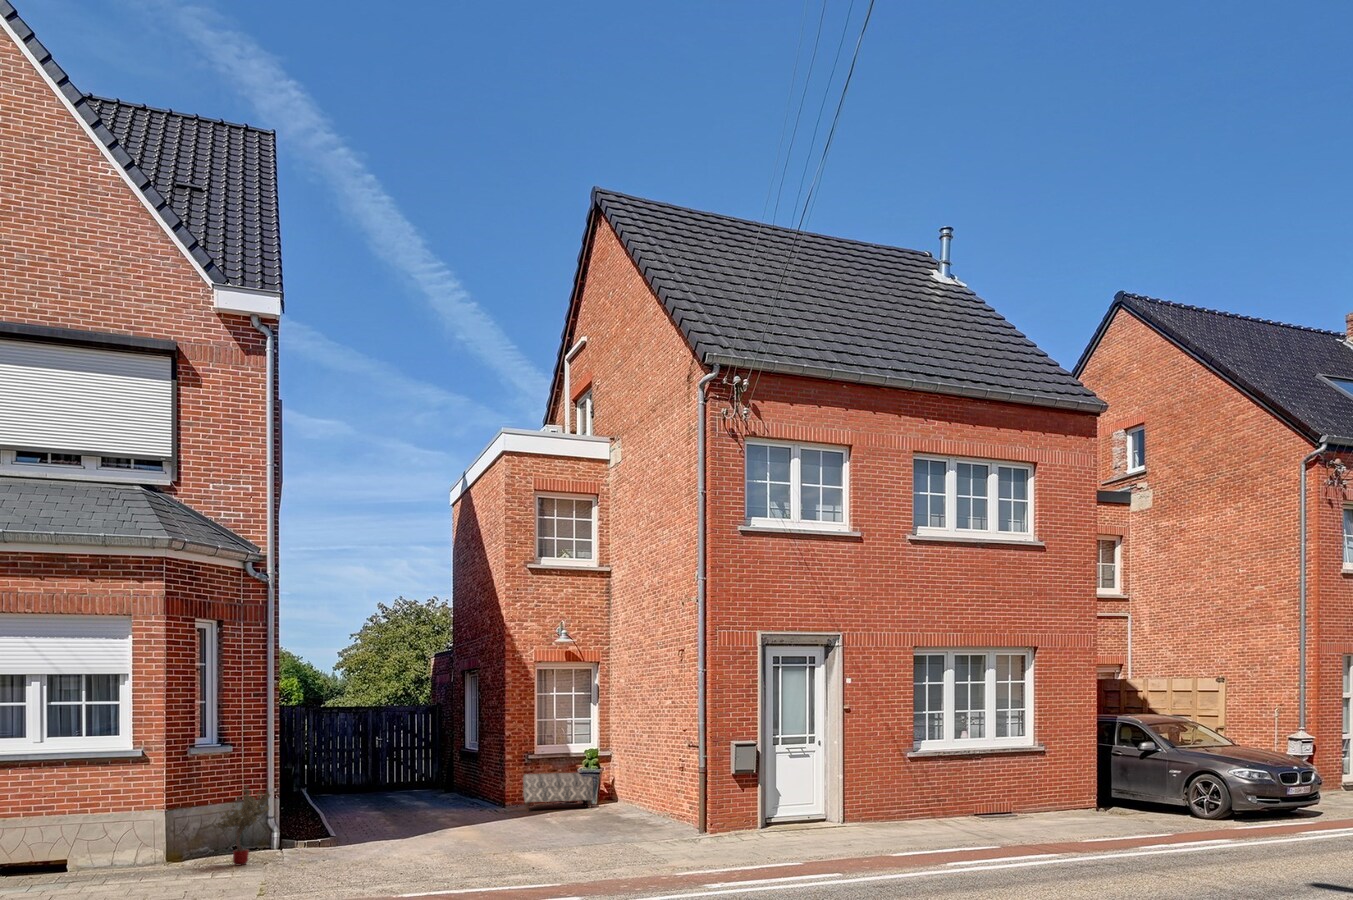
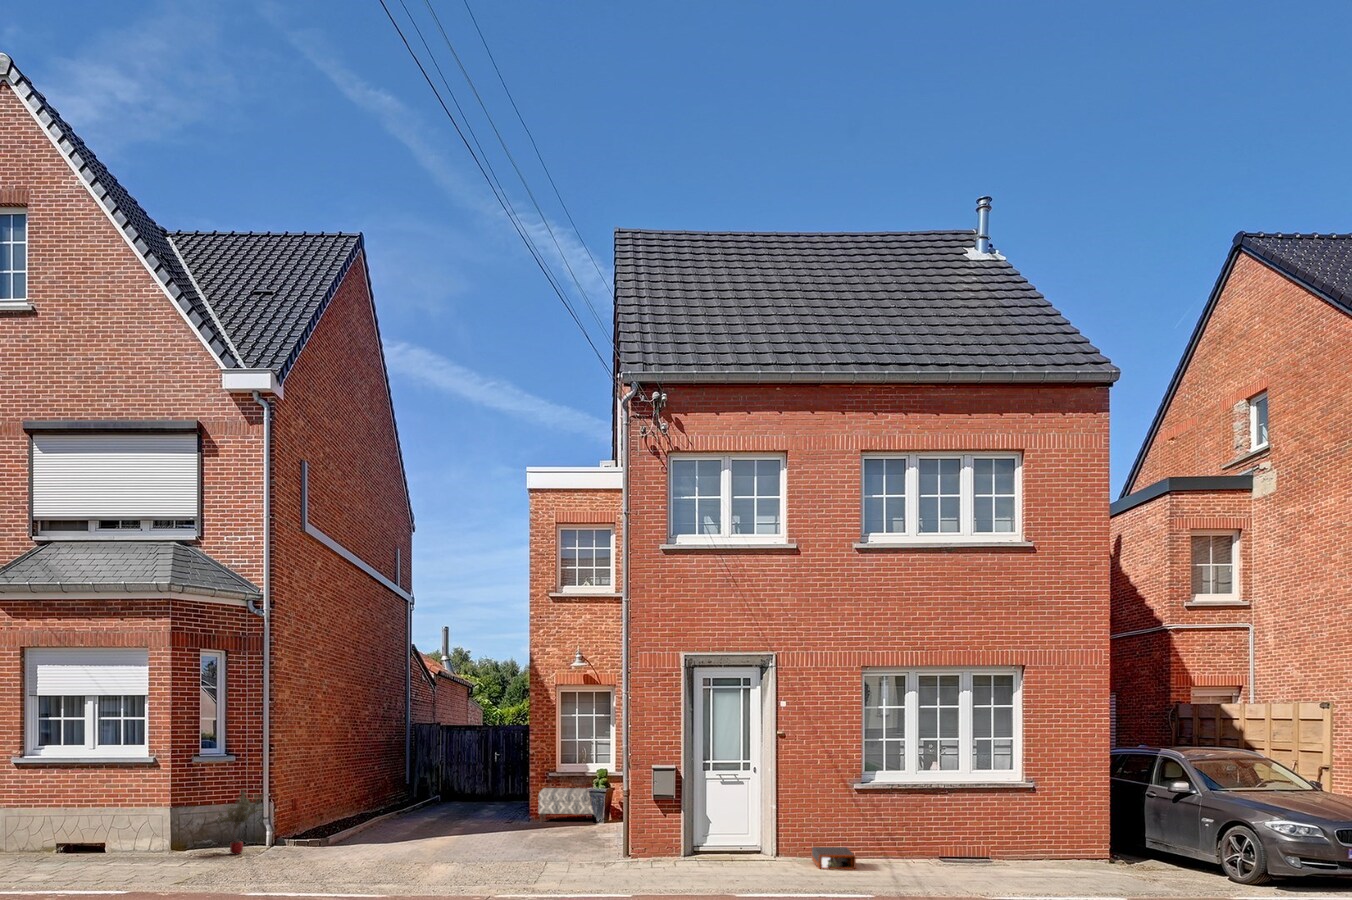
storage box: none [903,817,959,842] -> present [812,847,856,869]

